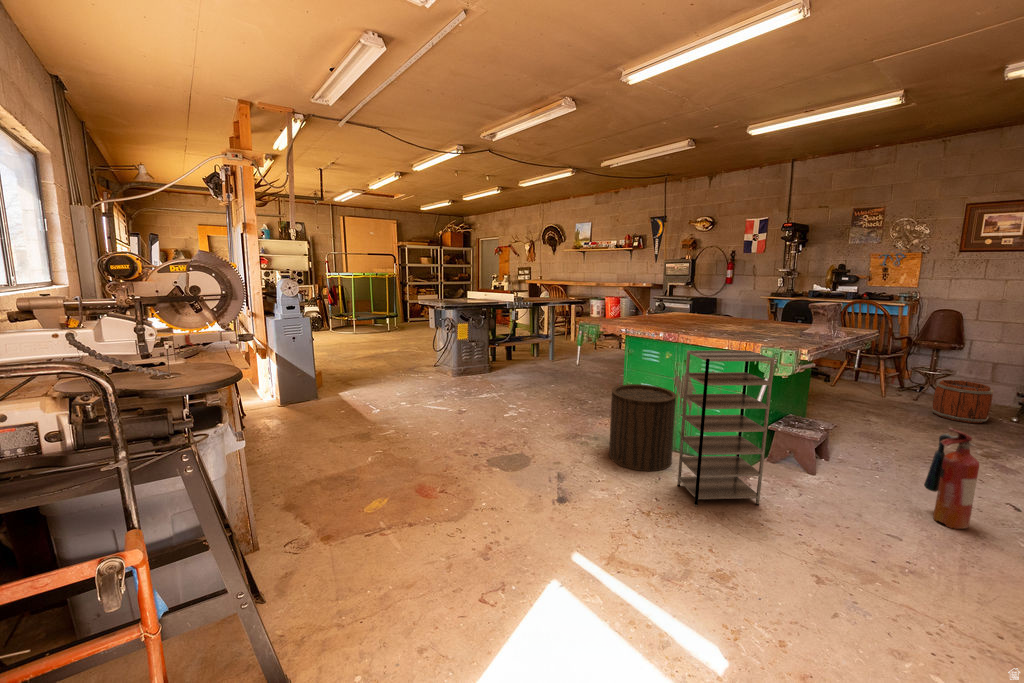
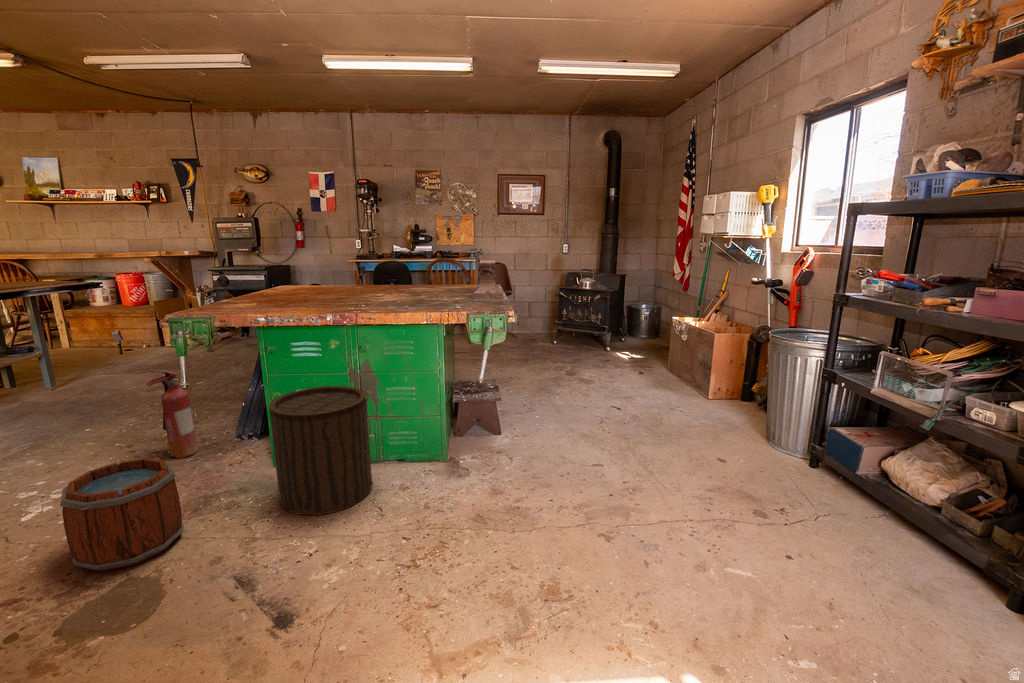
shelving unit: present [677,350,775,507] -> none [391,315,489,520]
bucket: present [932,380,994,423] -> present [60,458,184,571]
fire extinguisher: present [924,428,979,529] -> present [146,369,198,459]

